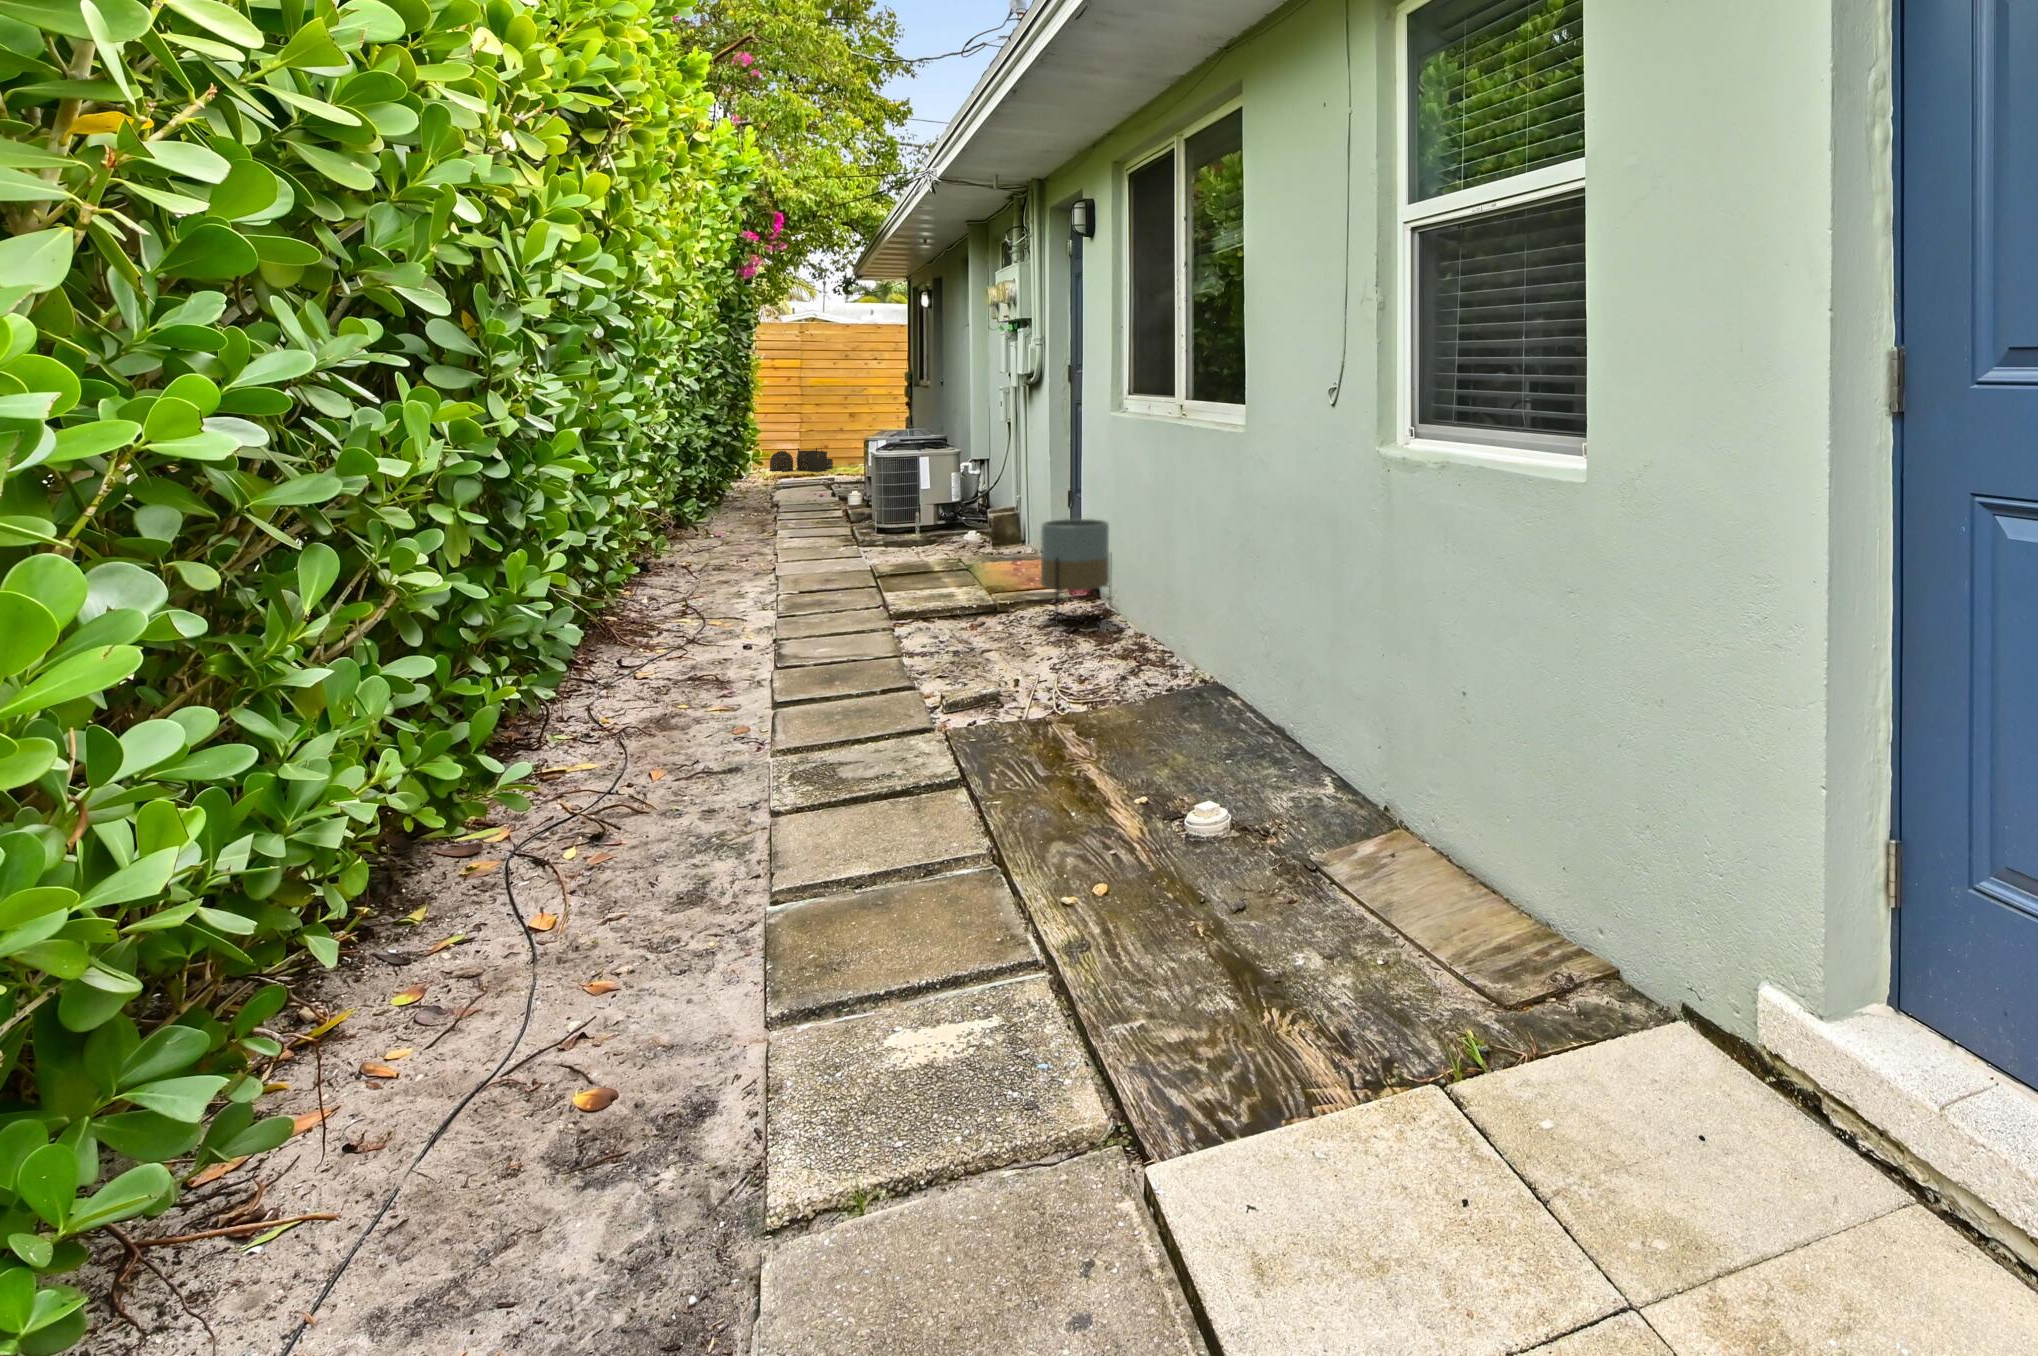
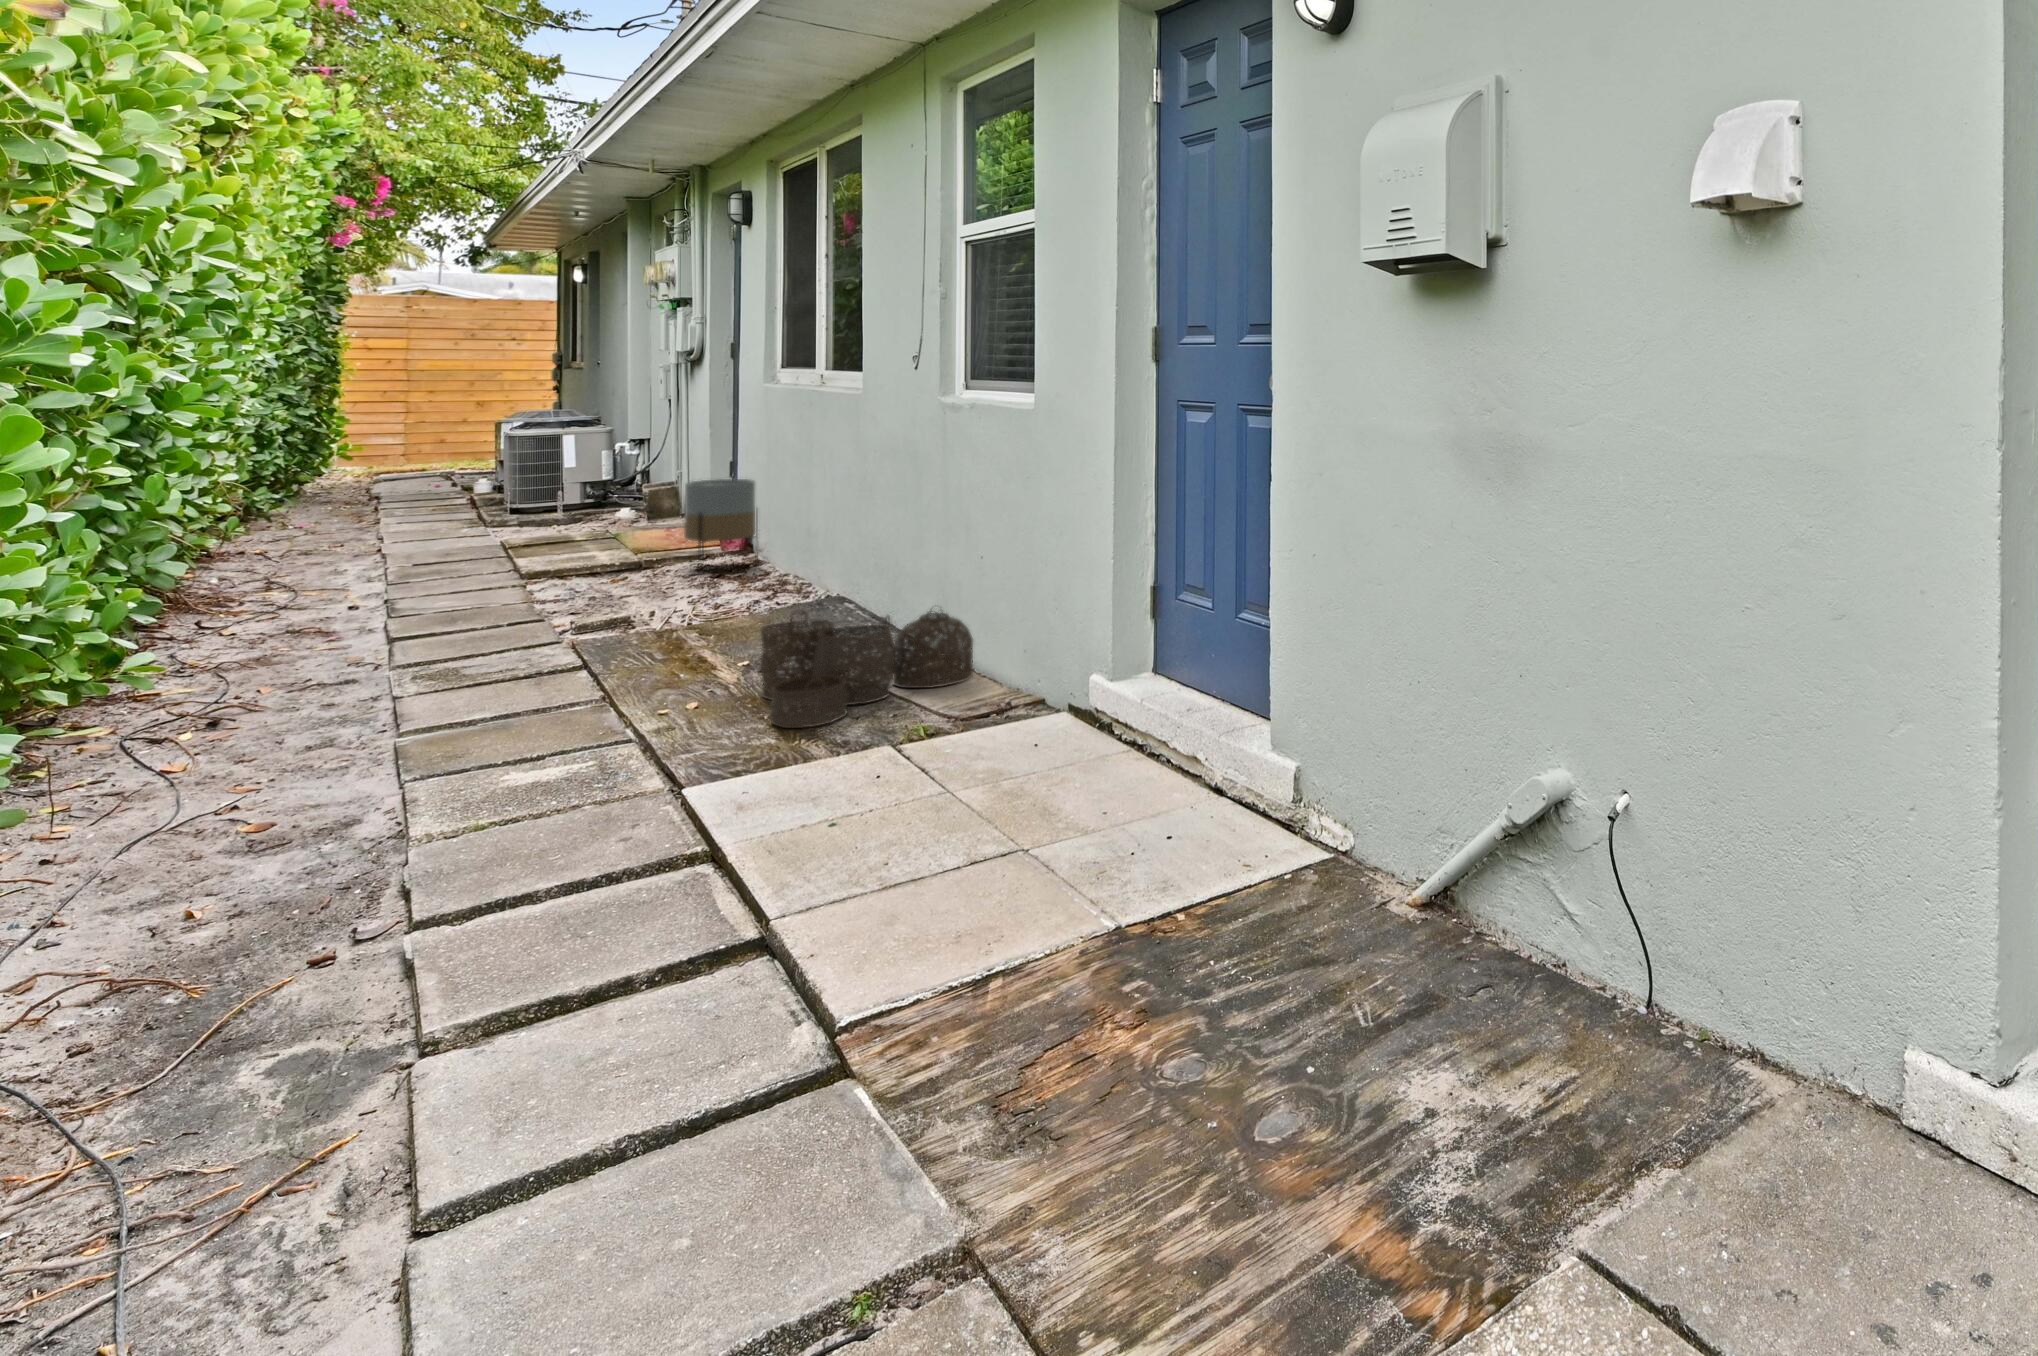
woven basket: present [770,448,833,472] -> present [761,610,973,728]

